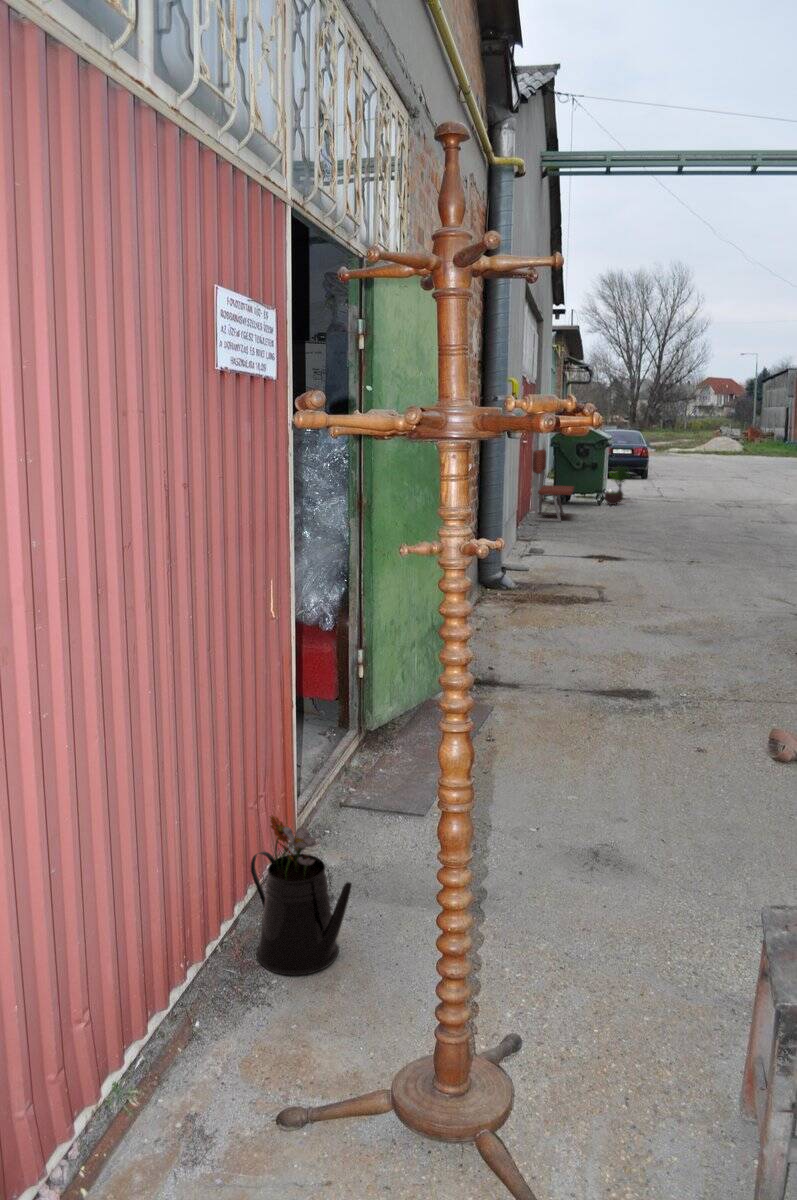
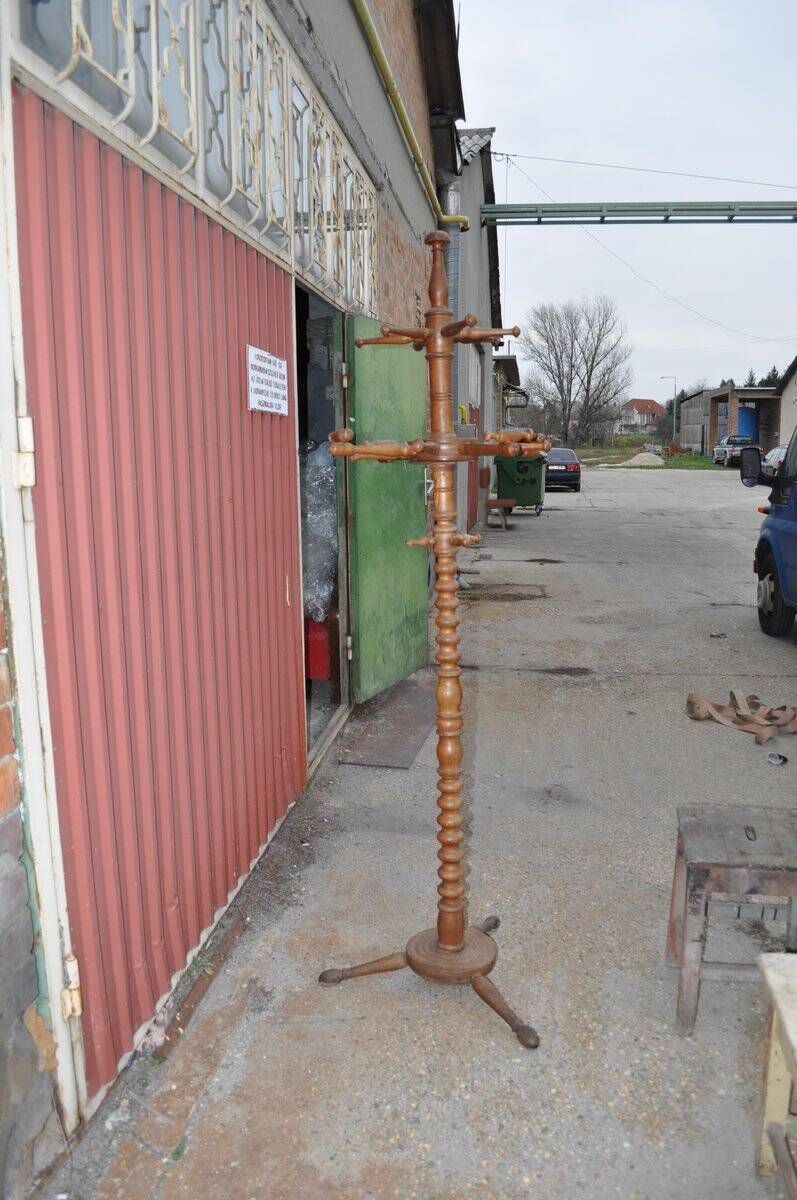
potted tree: present [604,468,630,505] -> none [543,478,566,516]
watering can: present [251,815,352,975] -> none [279,756,363,885]

